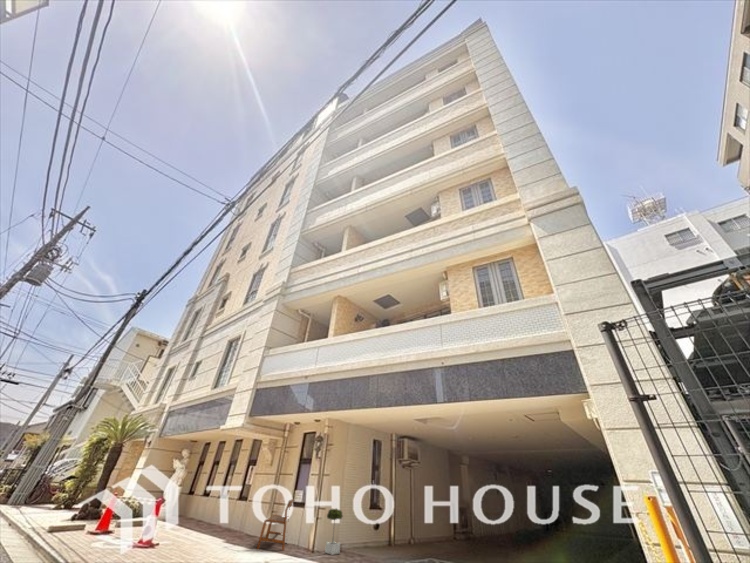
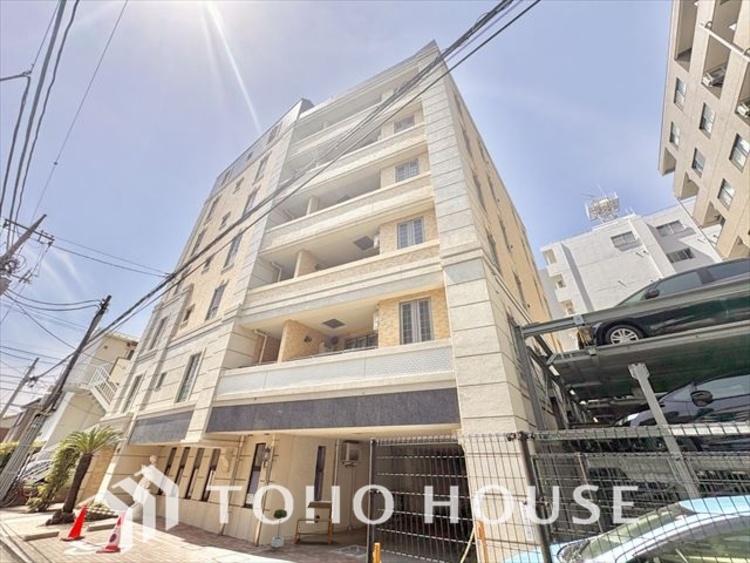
bench: present [257,499,294,550] -> present [294,502,332,544]

